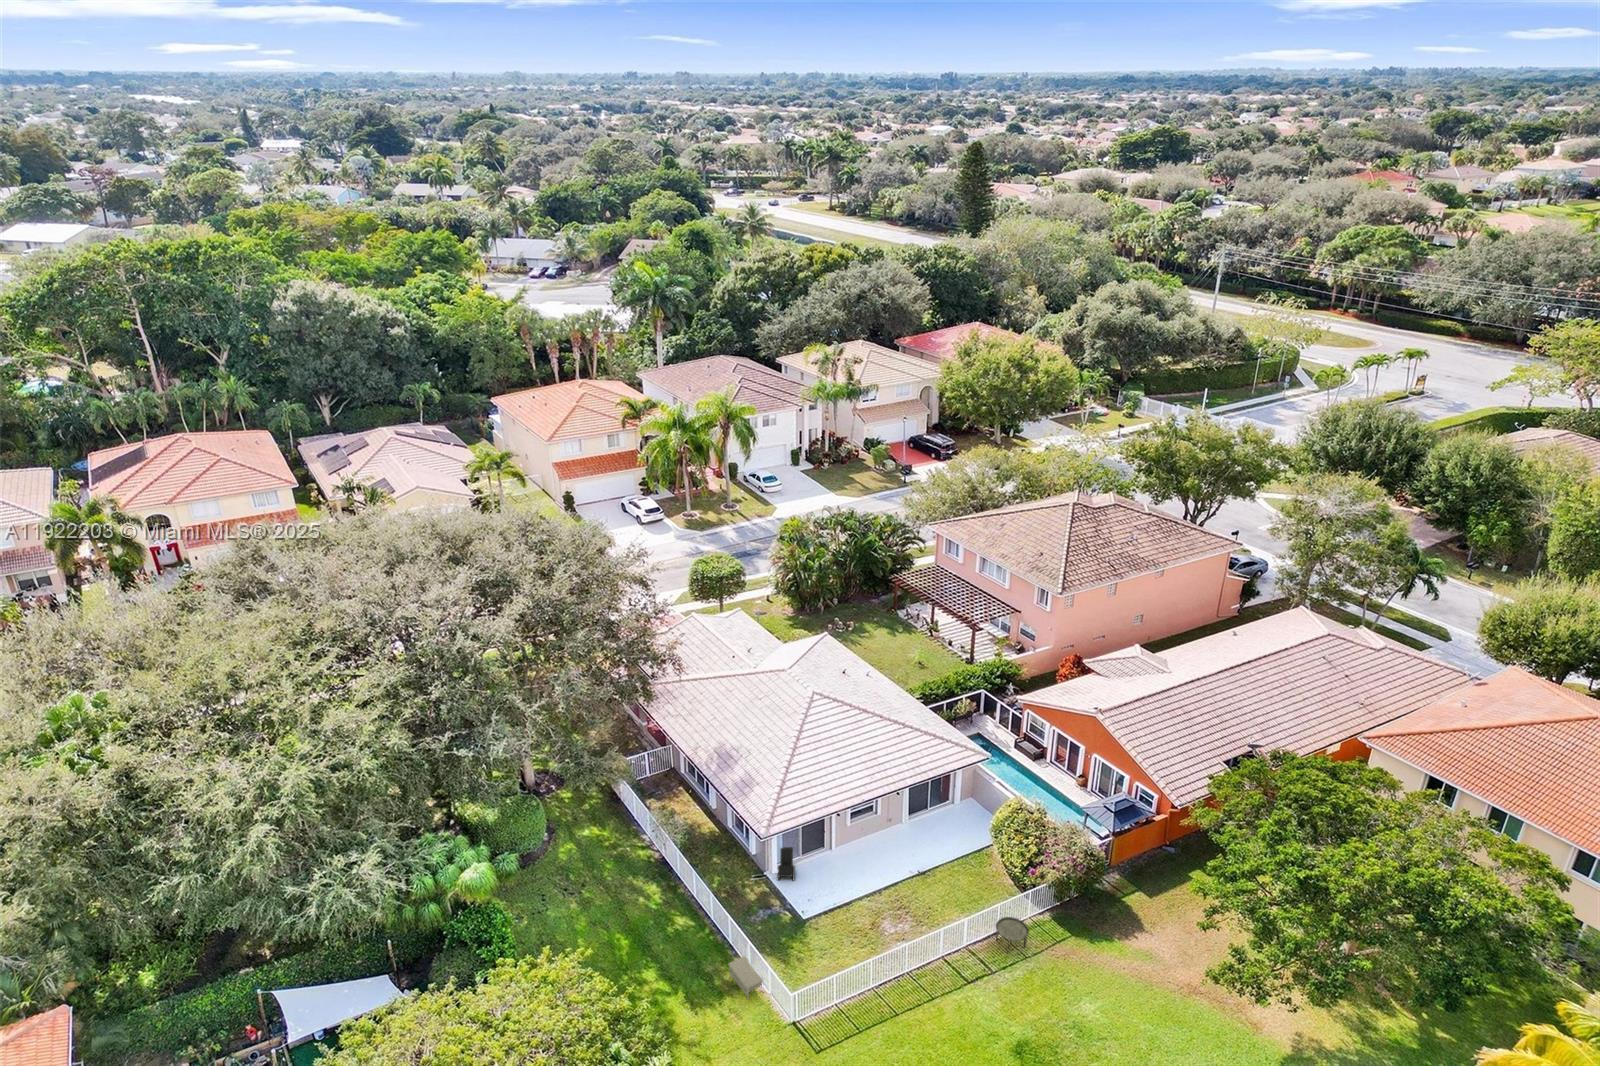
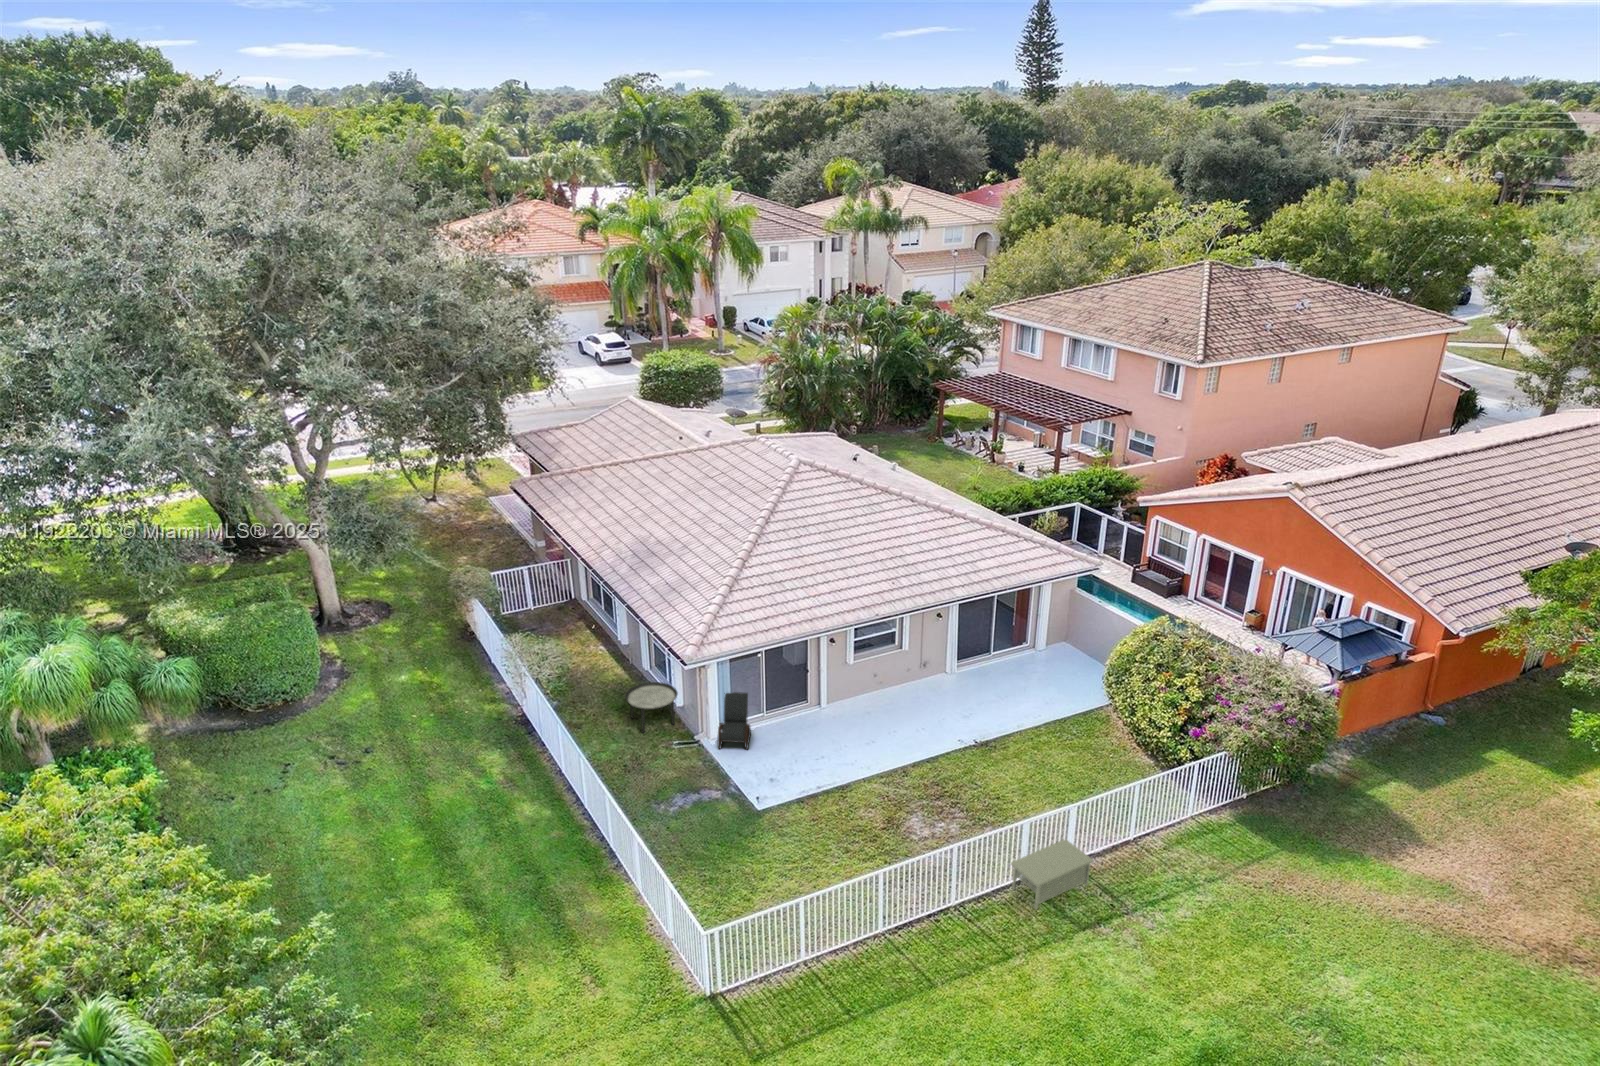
round table: present [996,917,1029,953] -> present [625,682,678,733]
storage bench: present [728,956,763,999] -> present [1011,840,1093,909]

